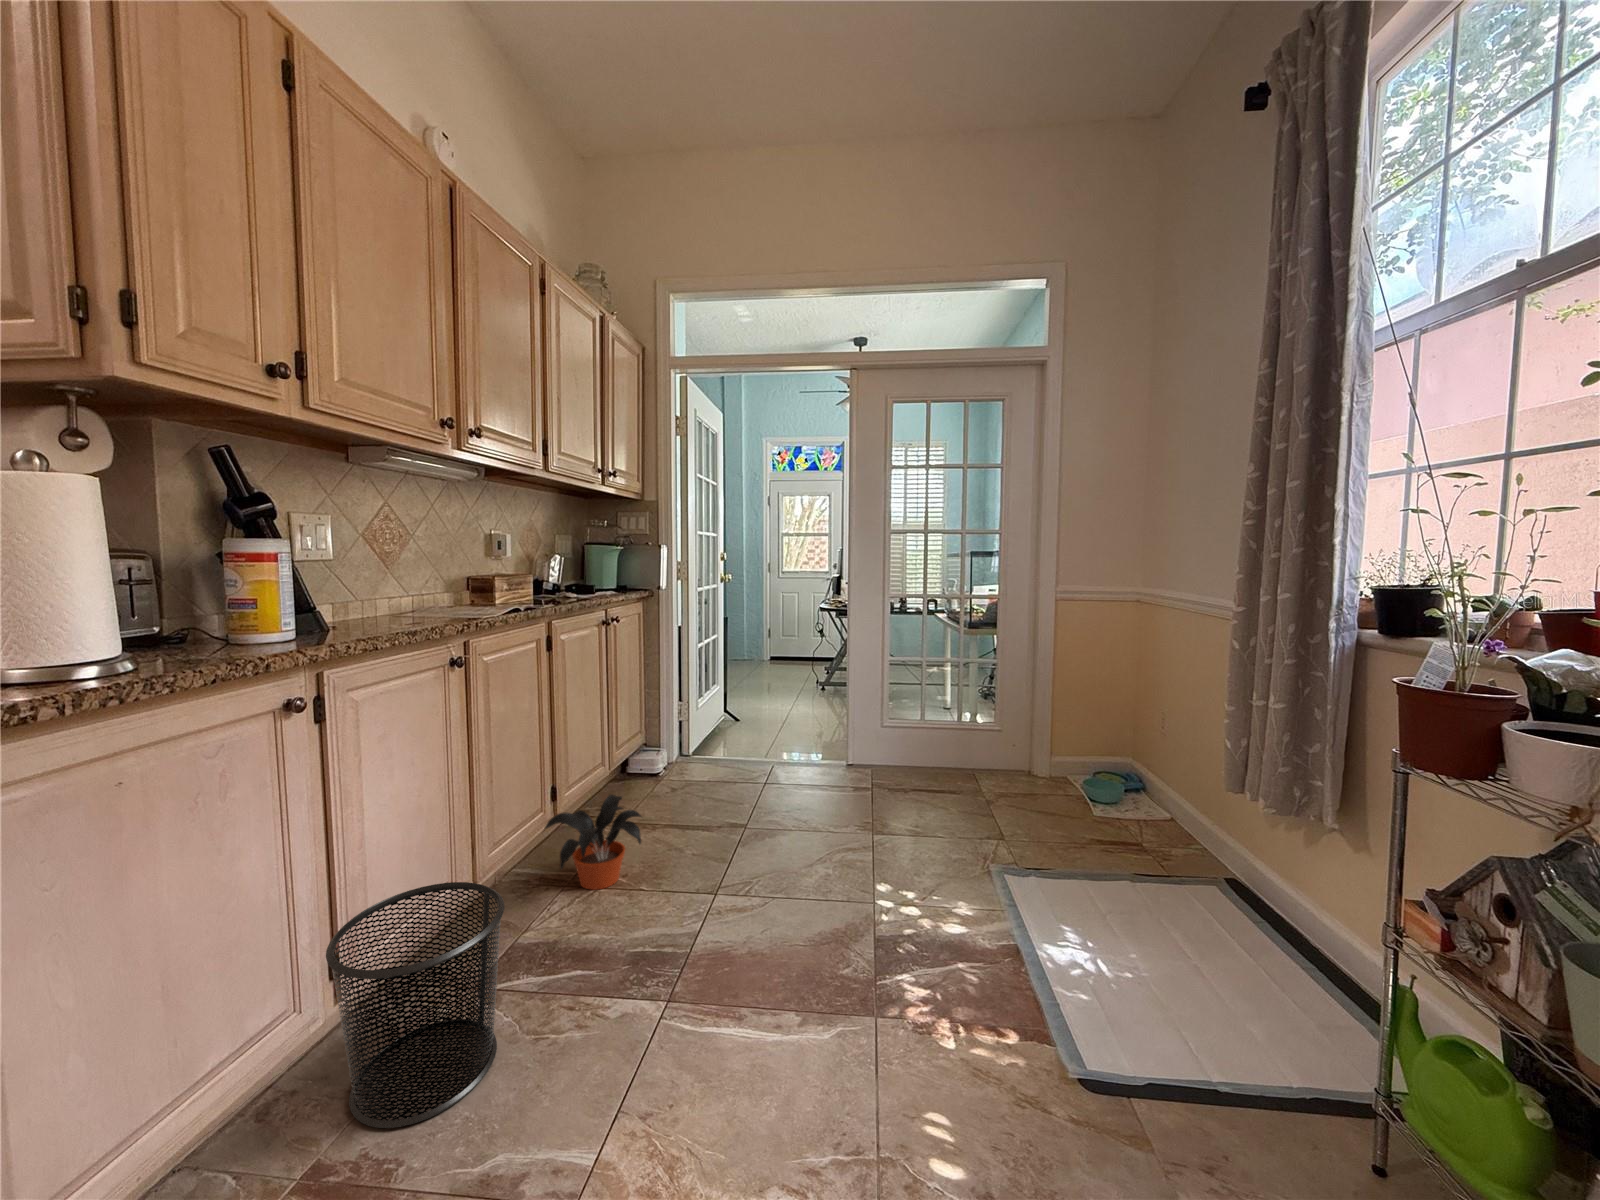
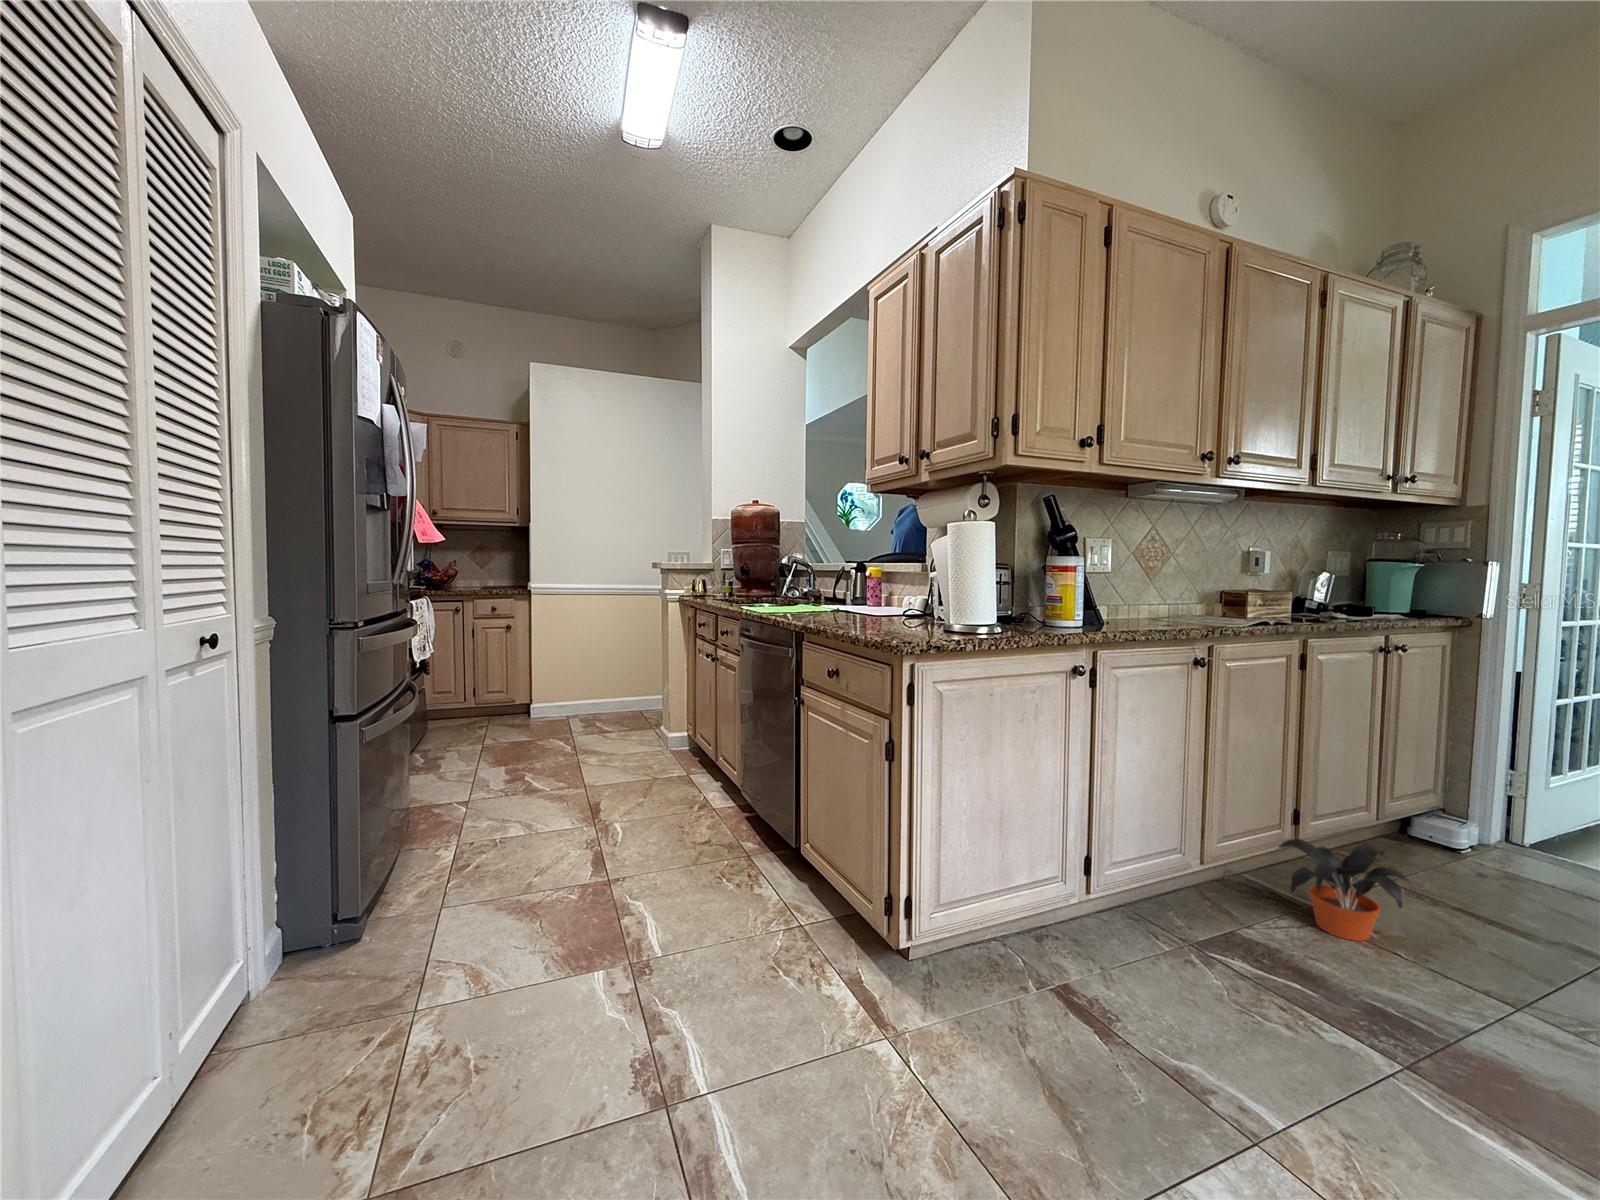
waste bin: present [326,882,505,1128] -> none [1086,831,1221,1007]

